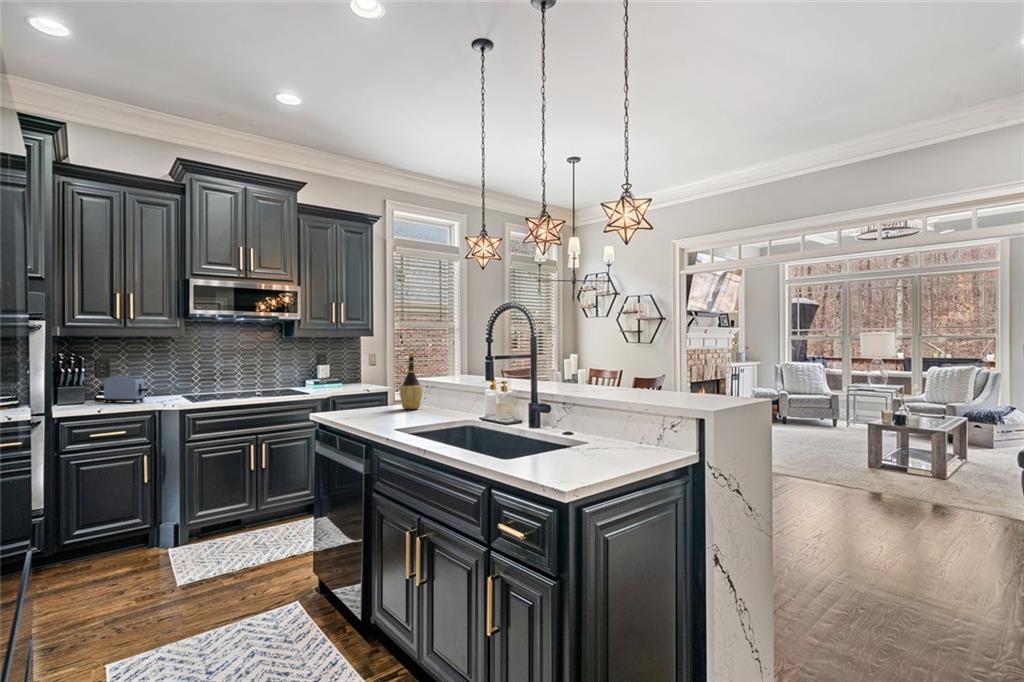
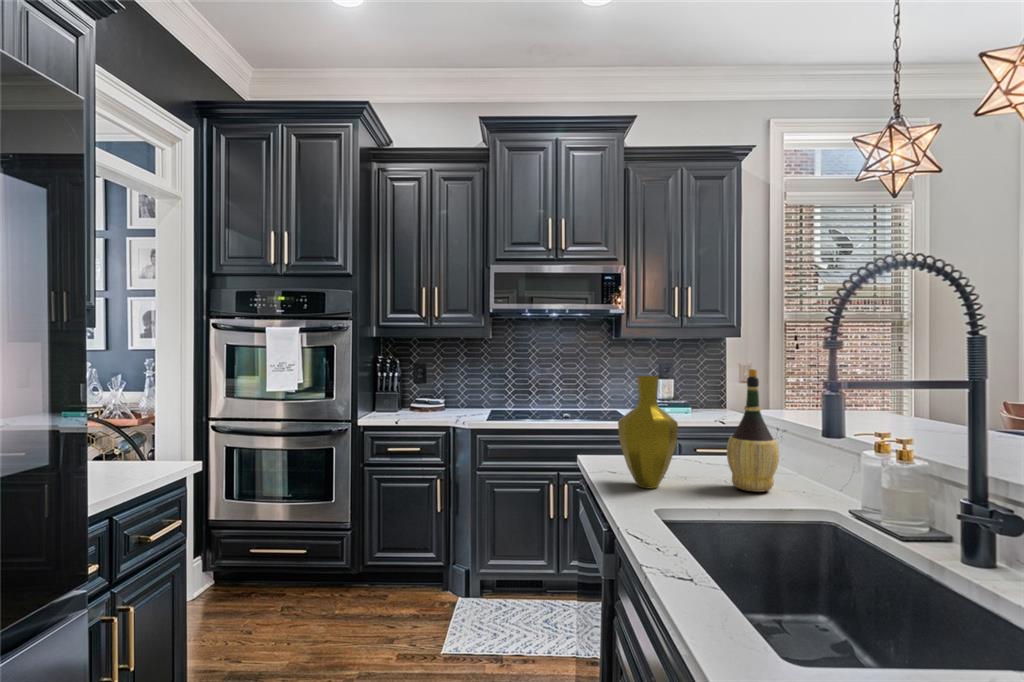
vase: none [348,358,379,414] -> present [618,376,678,489]
toaster: present [100,376,149,403] -> none [411,383,449,415]

